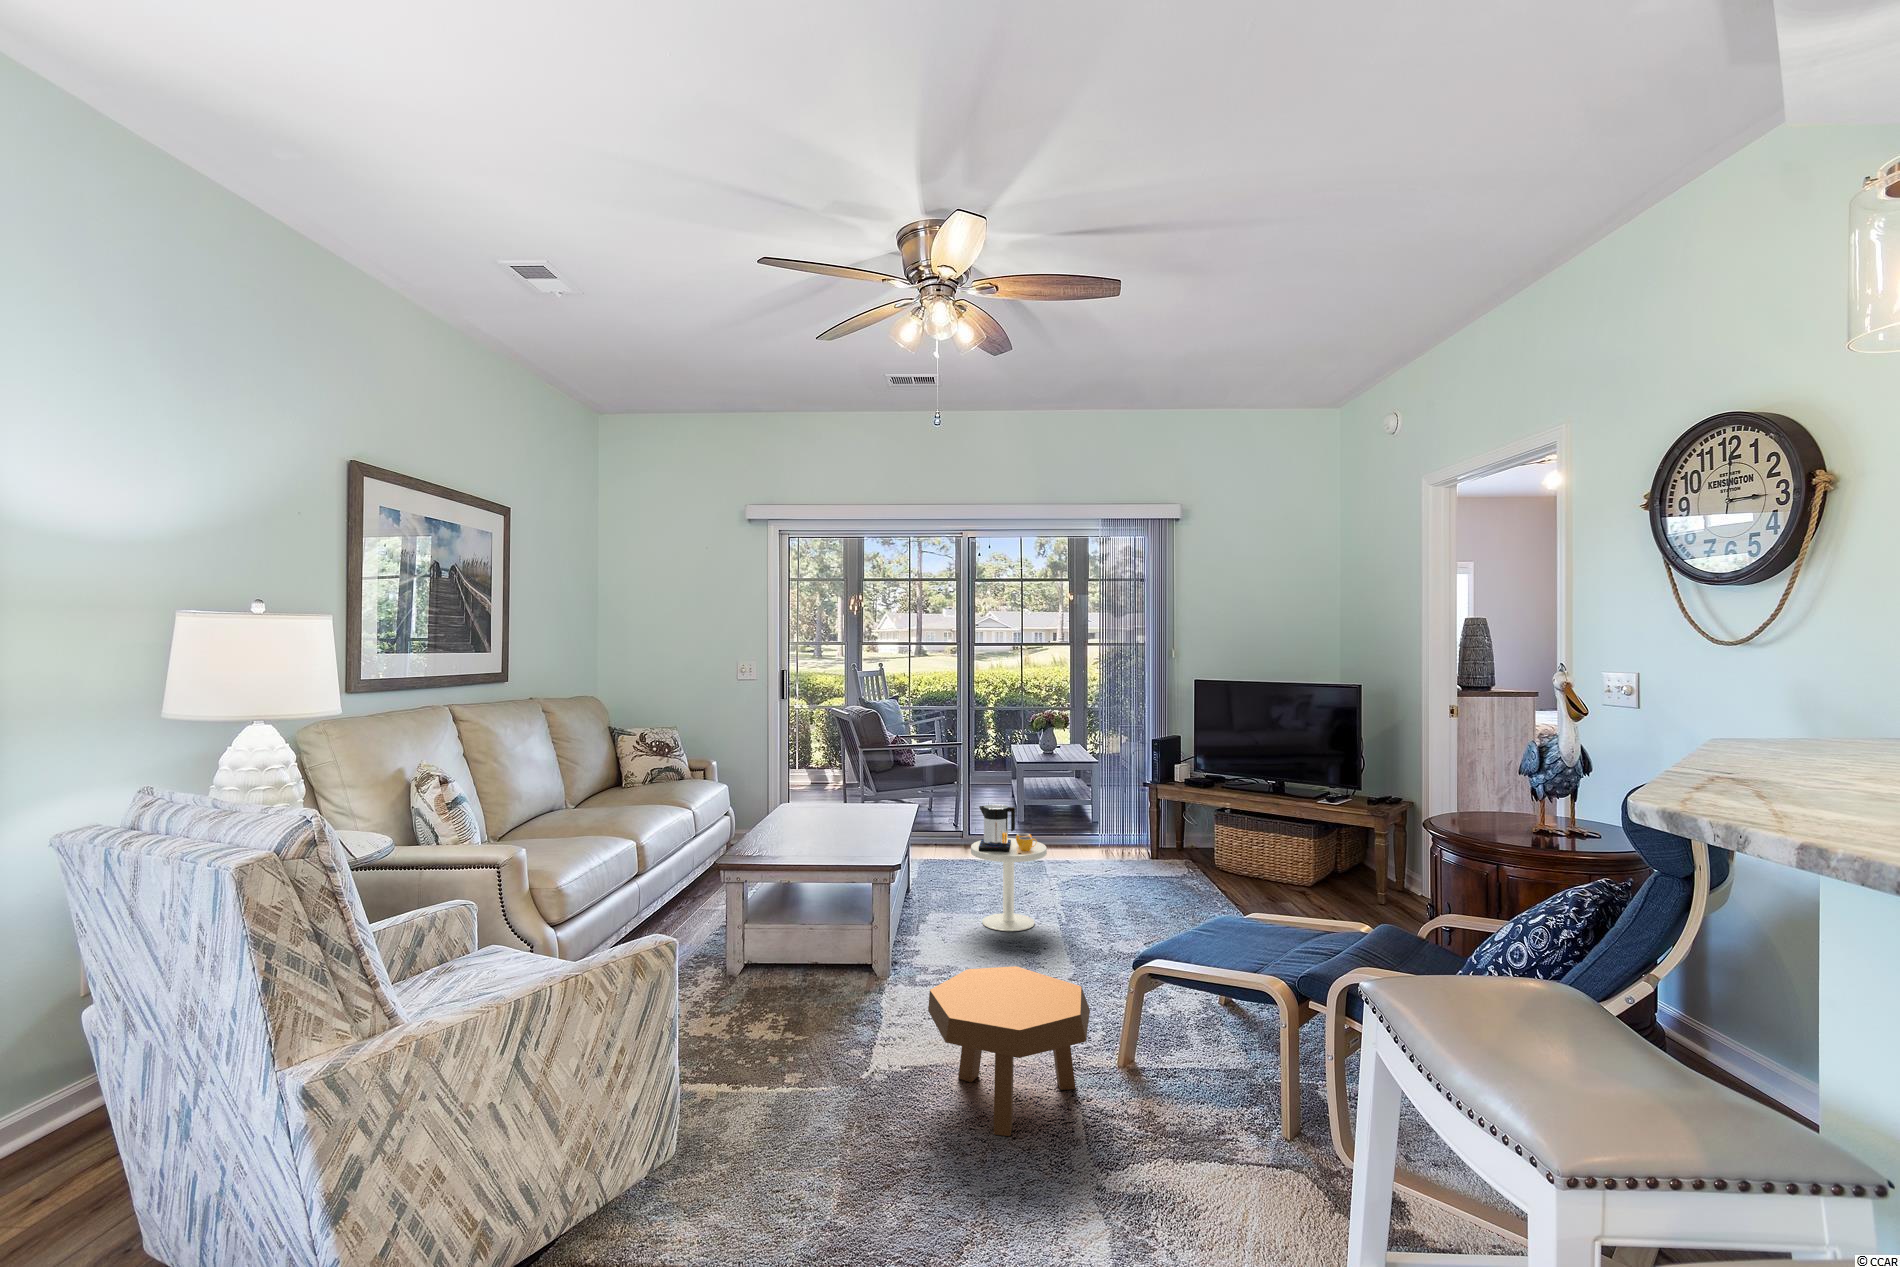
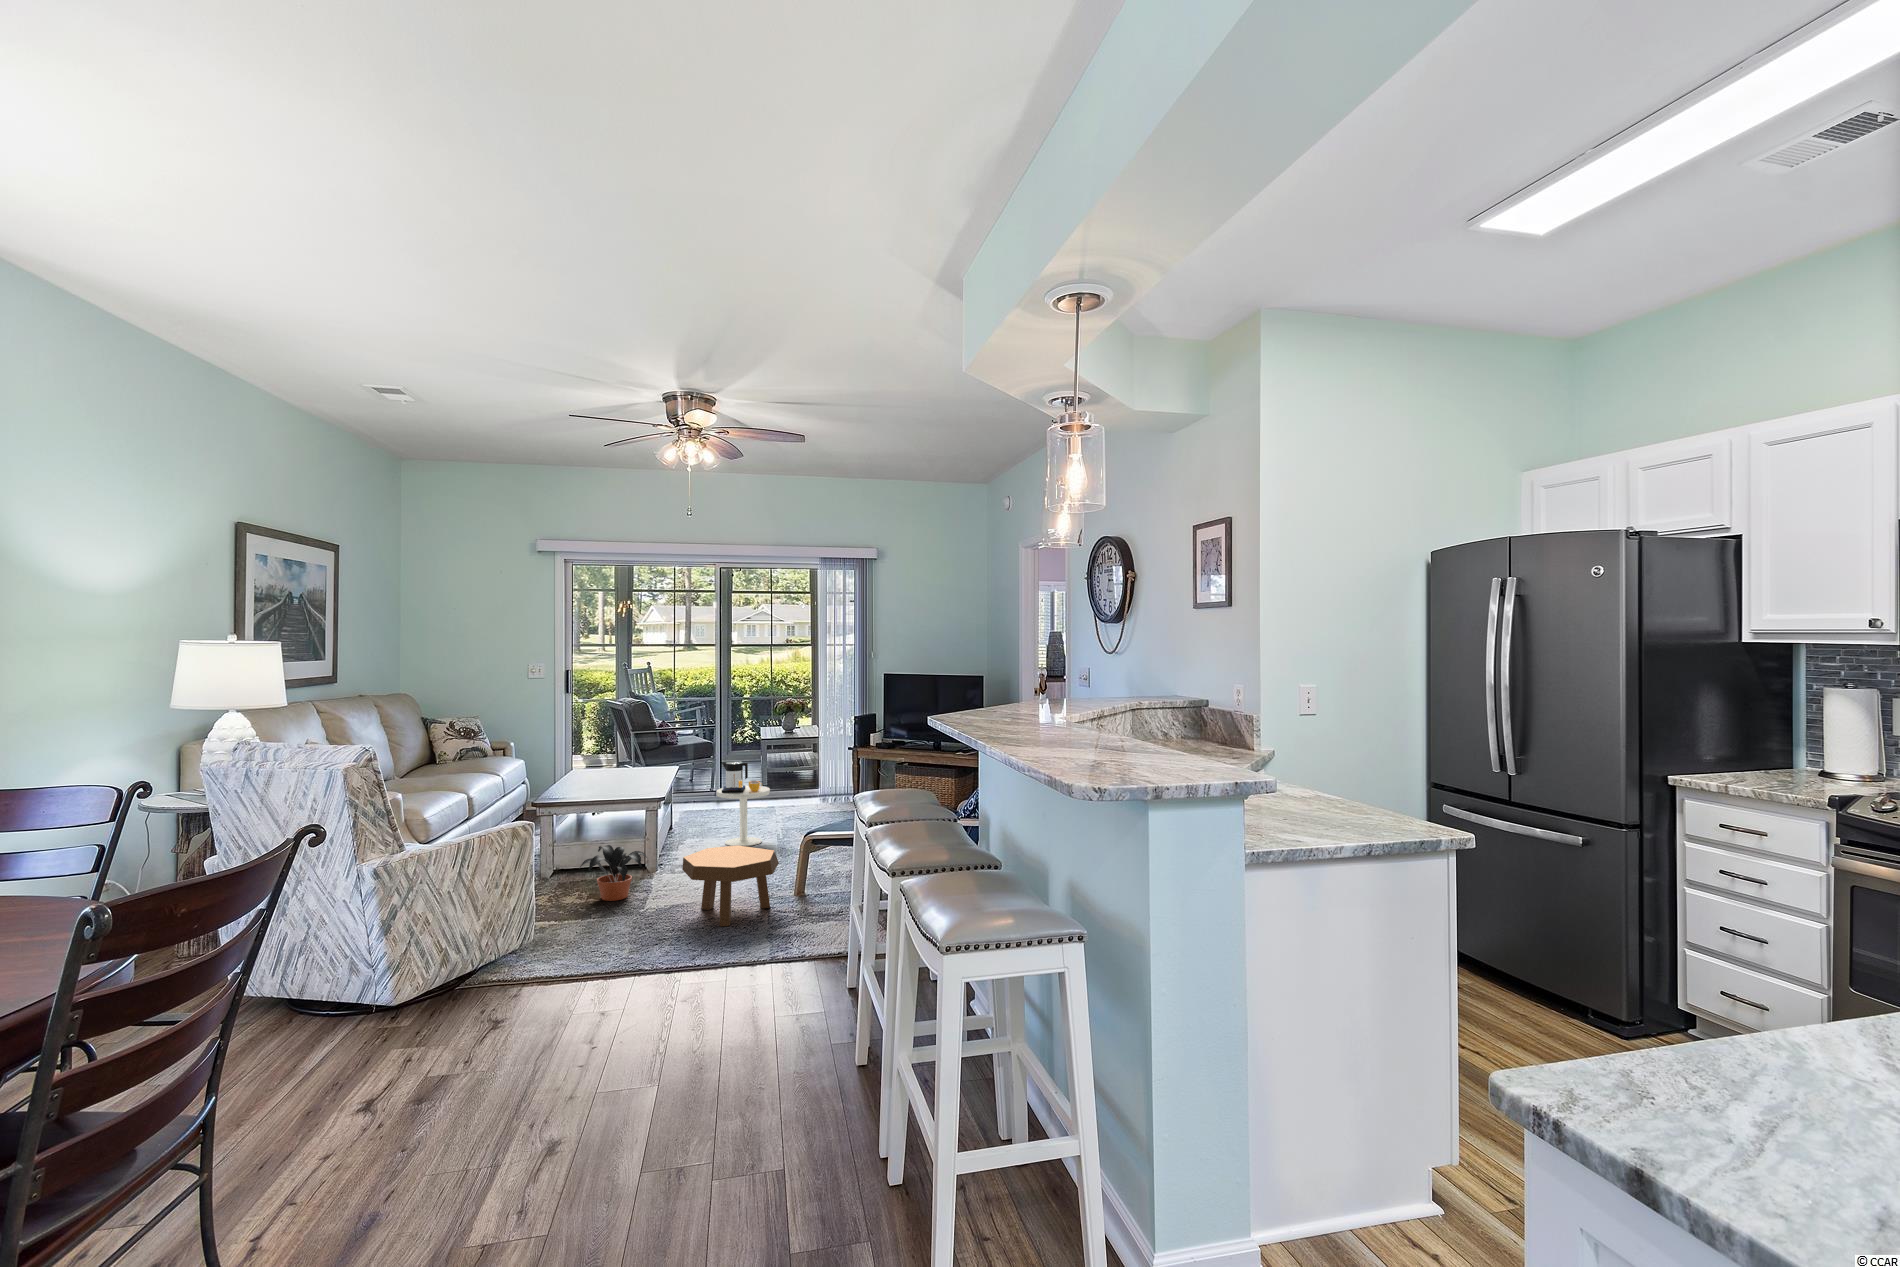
potted plant: none [770,941,874,1038] -> present [580,845,647,901]

